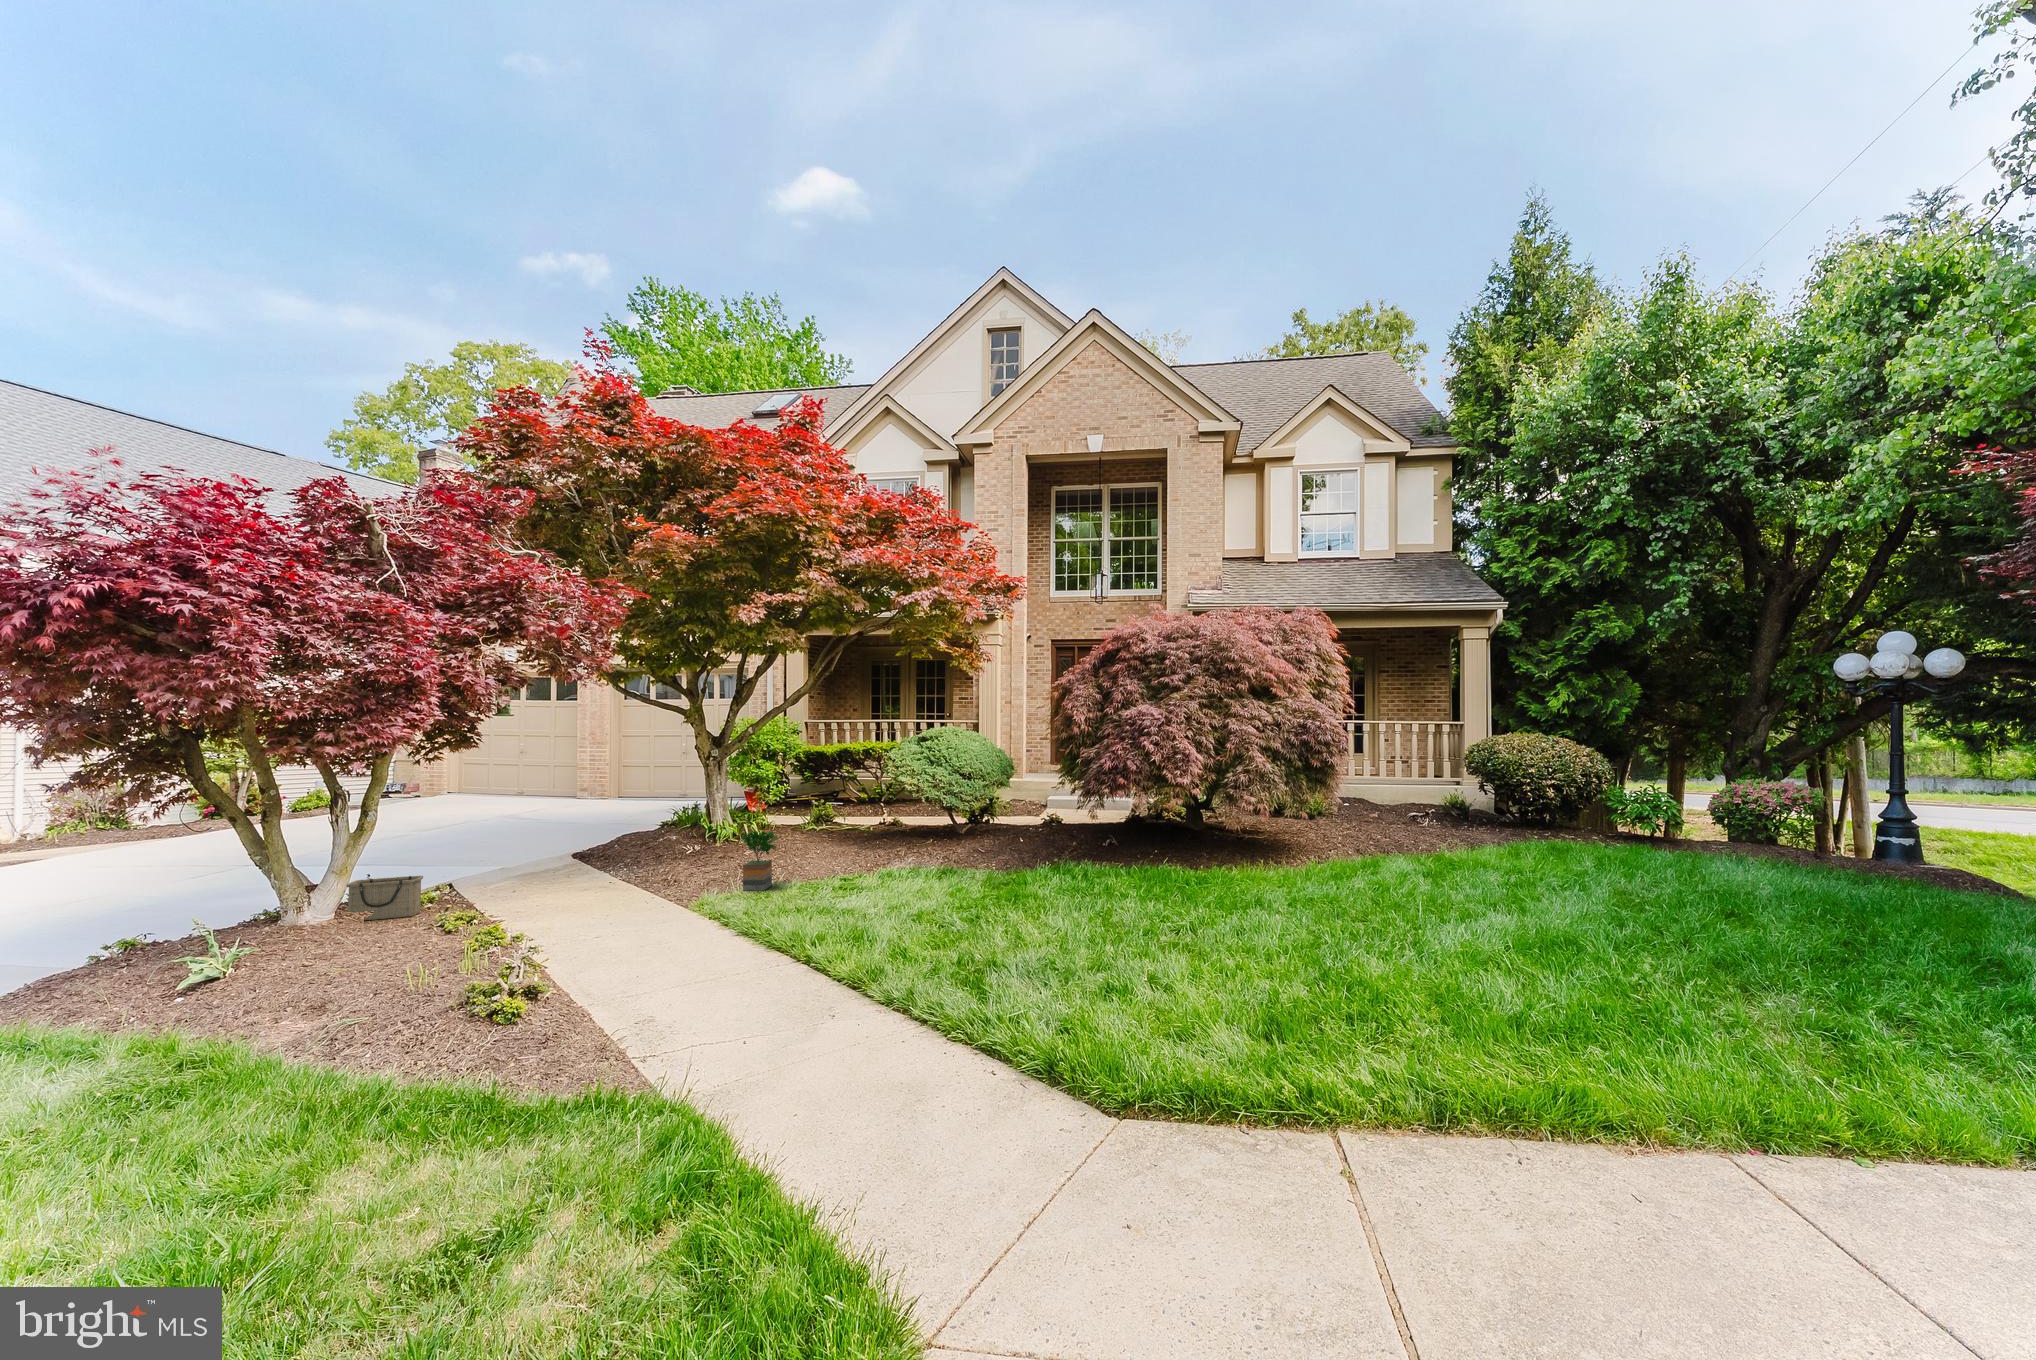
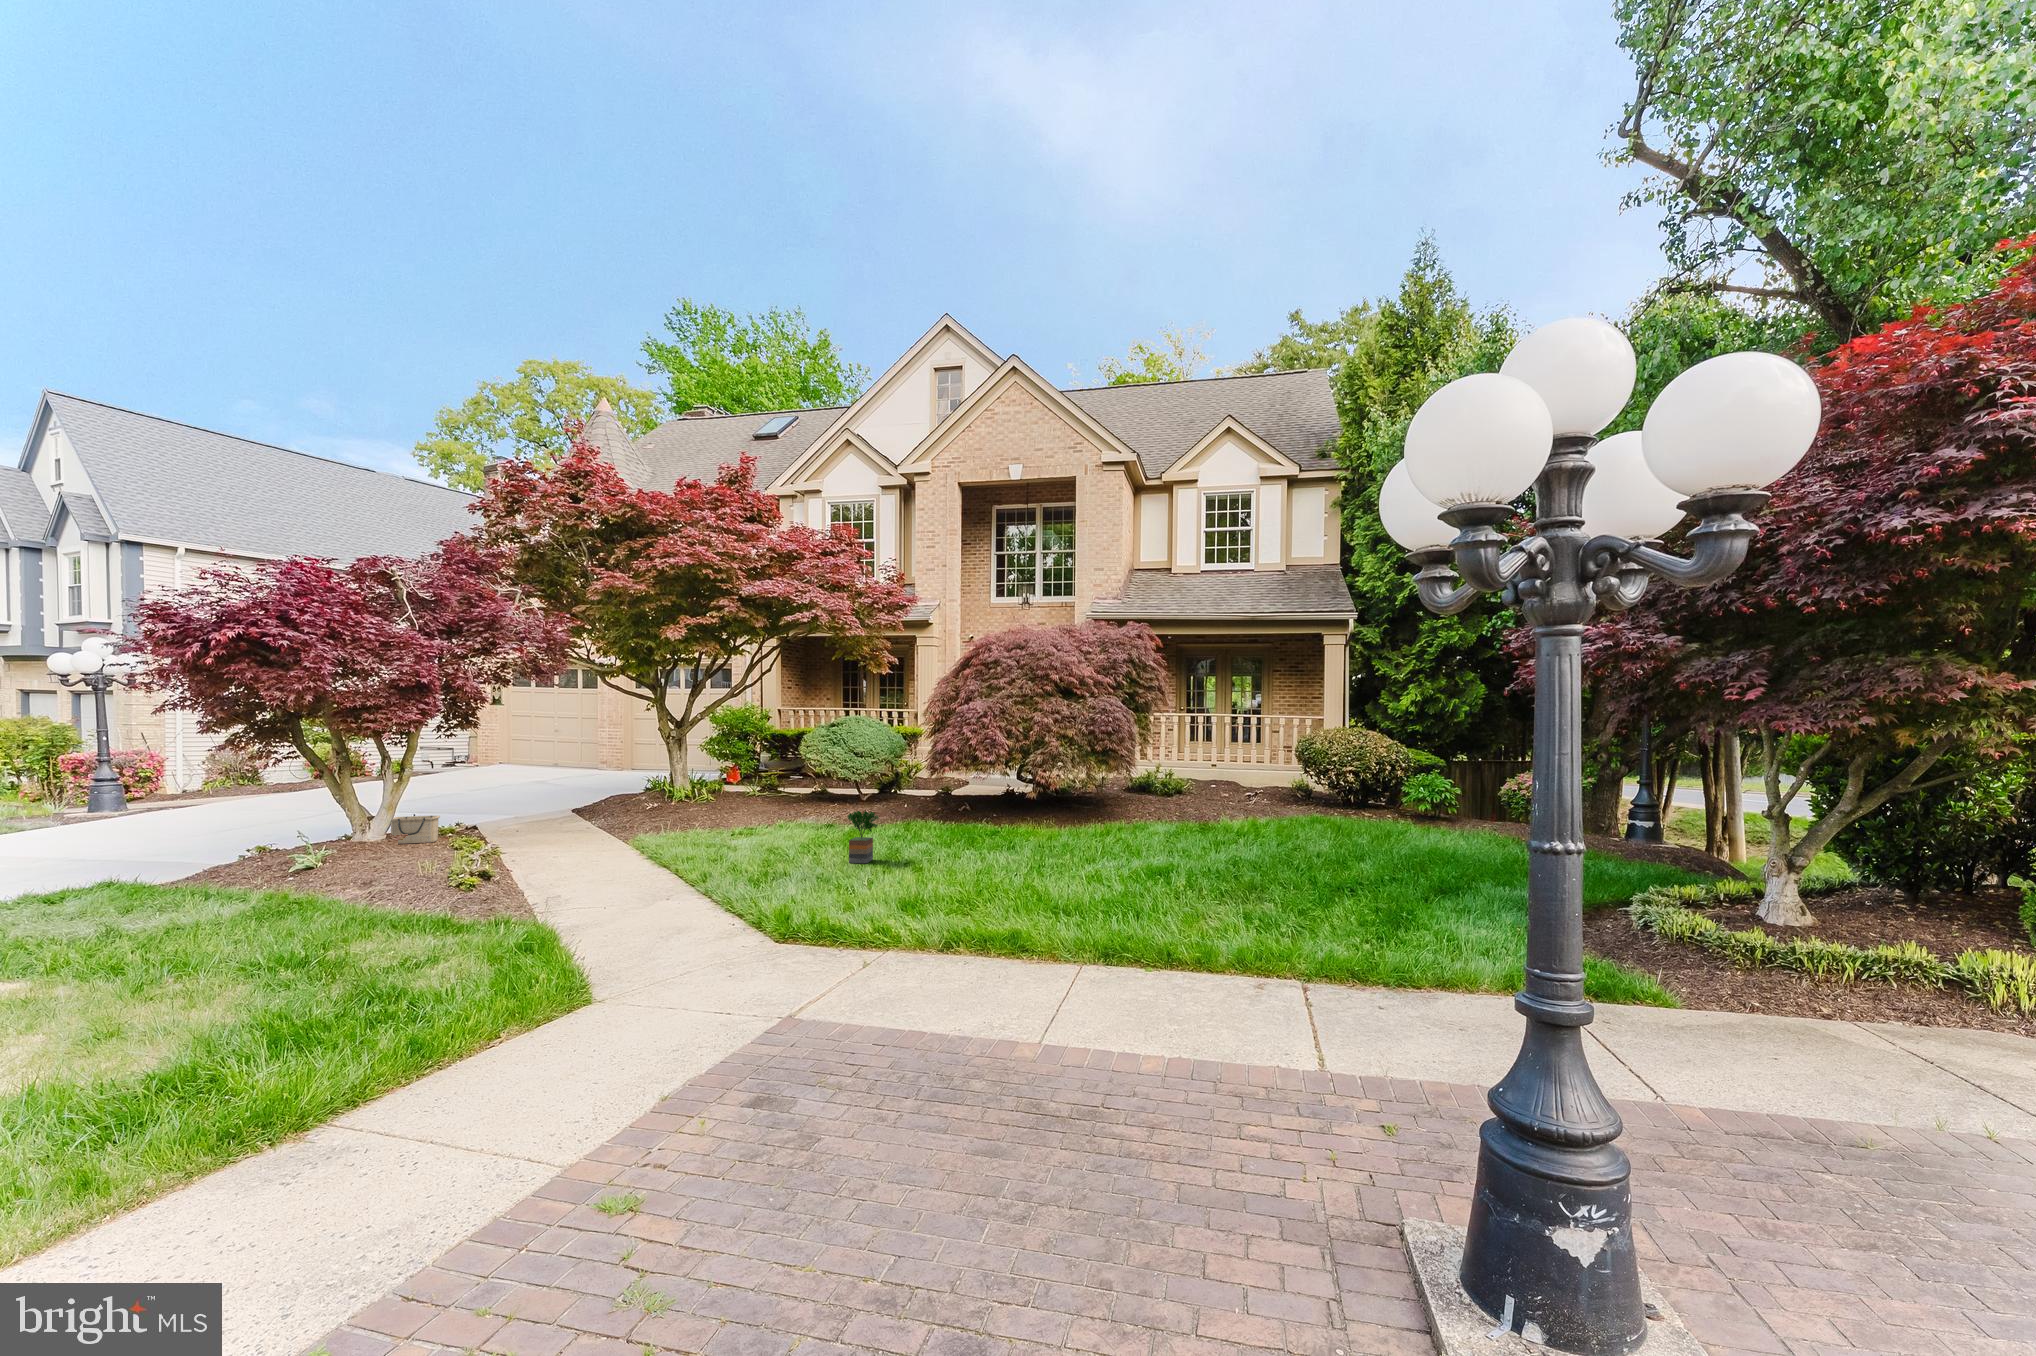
potted tree: present [742,831,778,891] -> present [847,811,879,863]

